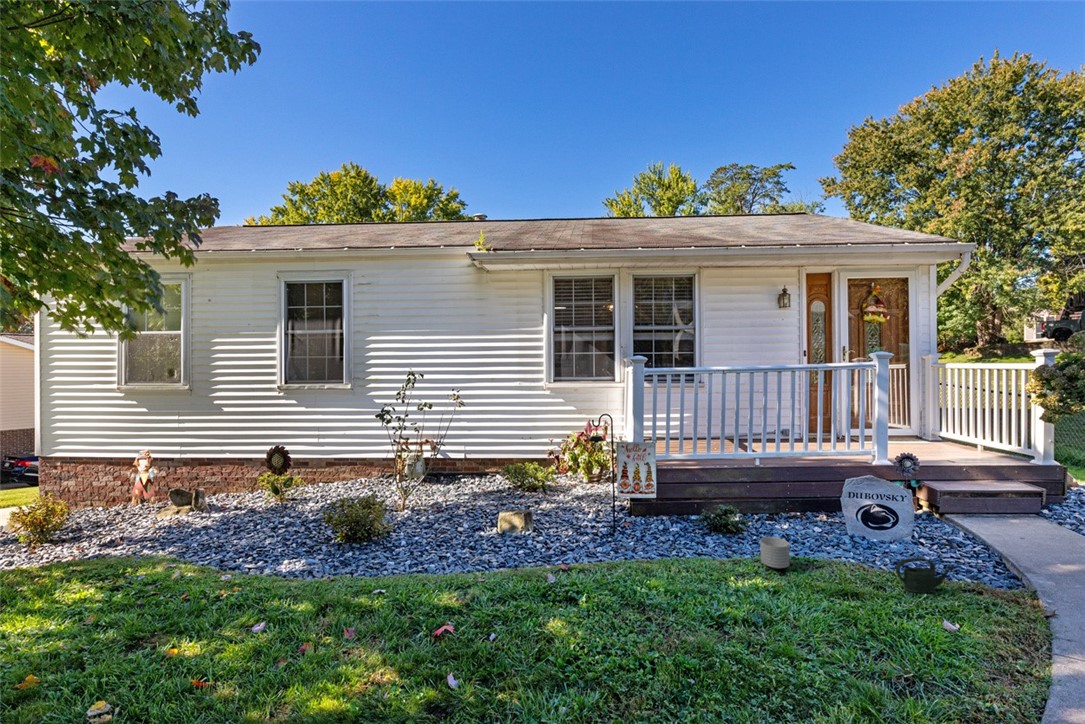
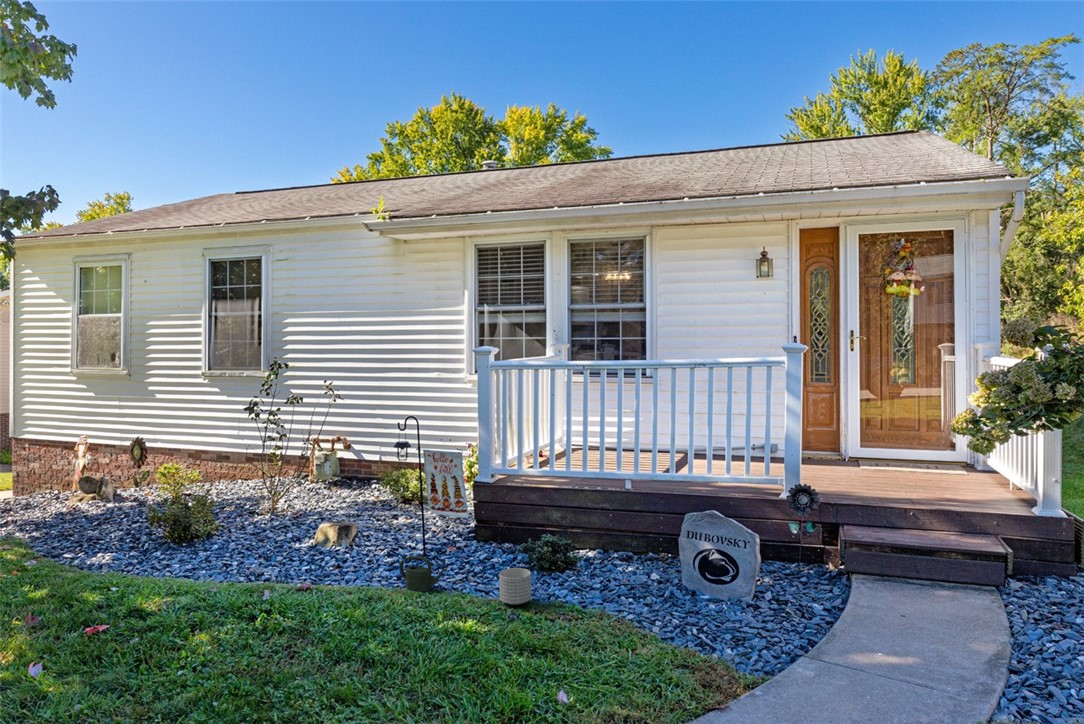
watering can: present [896,558,954,593] -> present [399,556,447,591]

